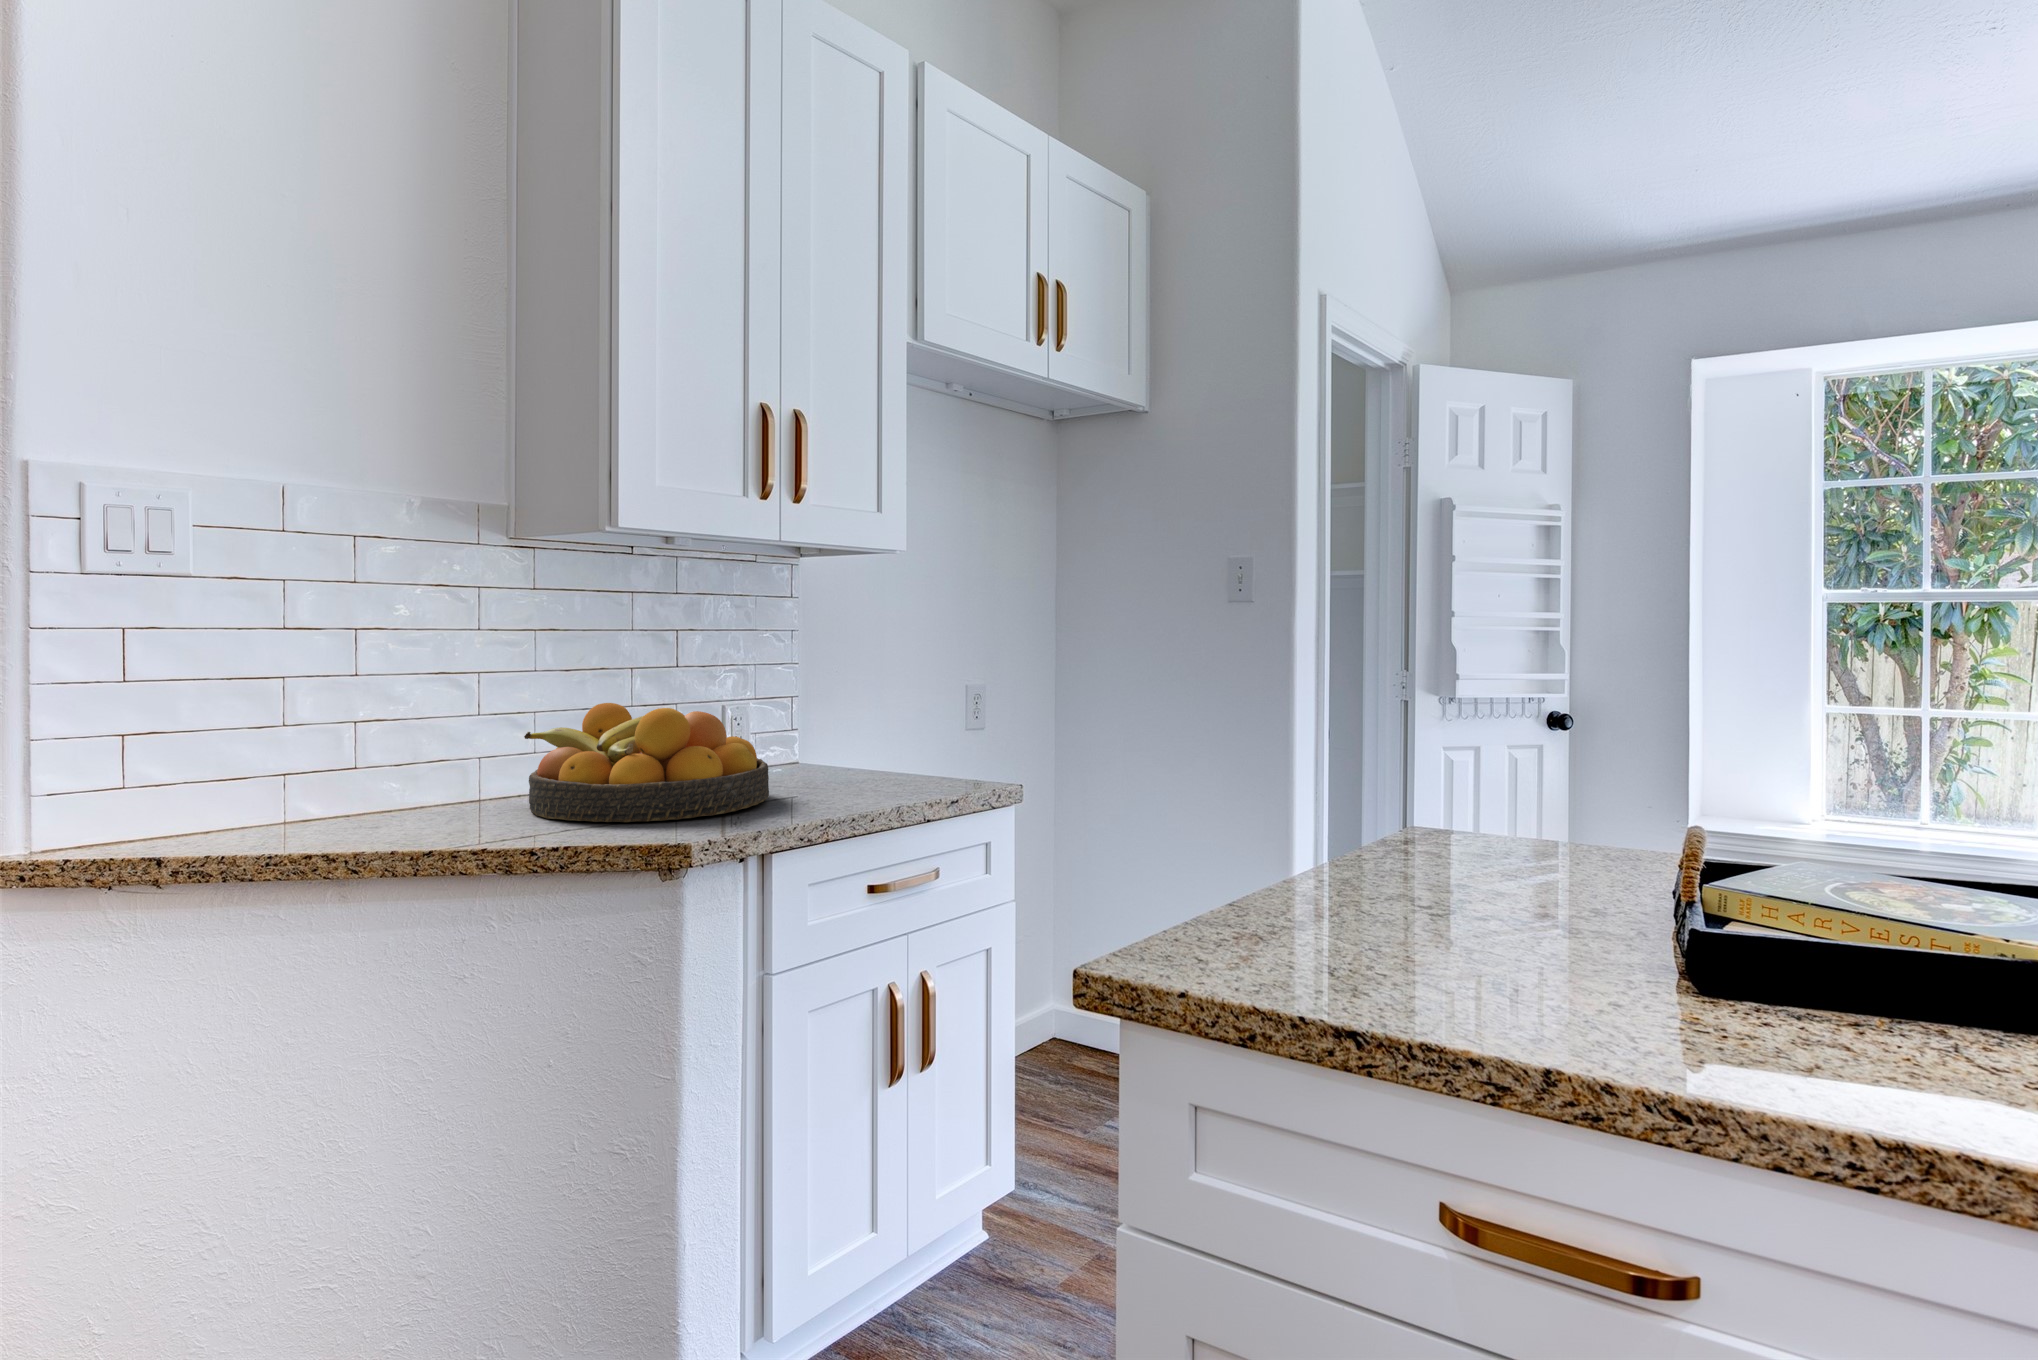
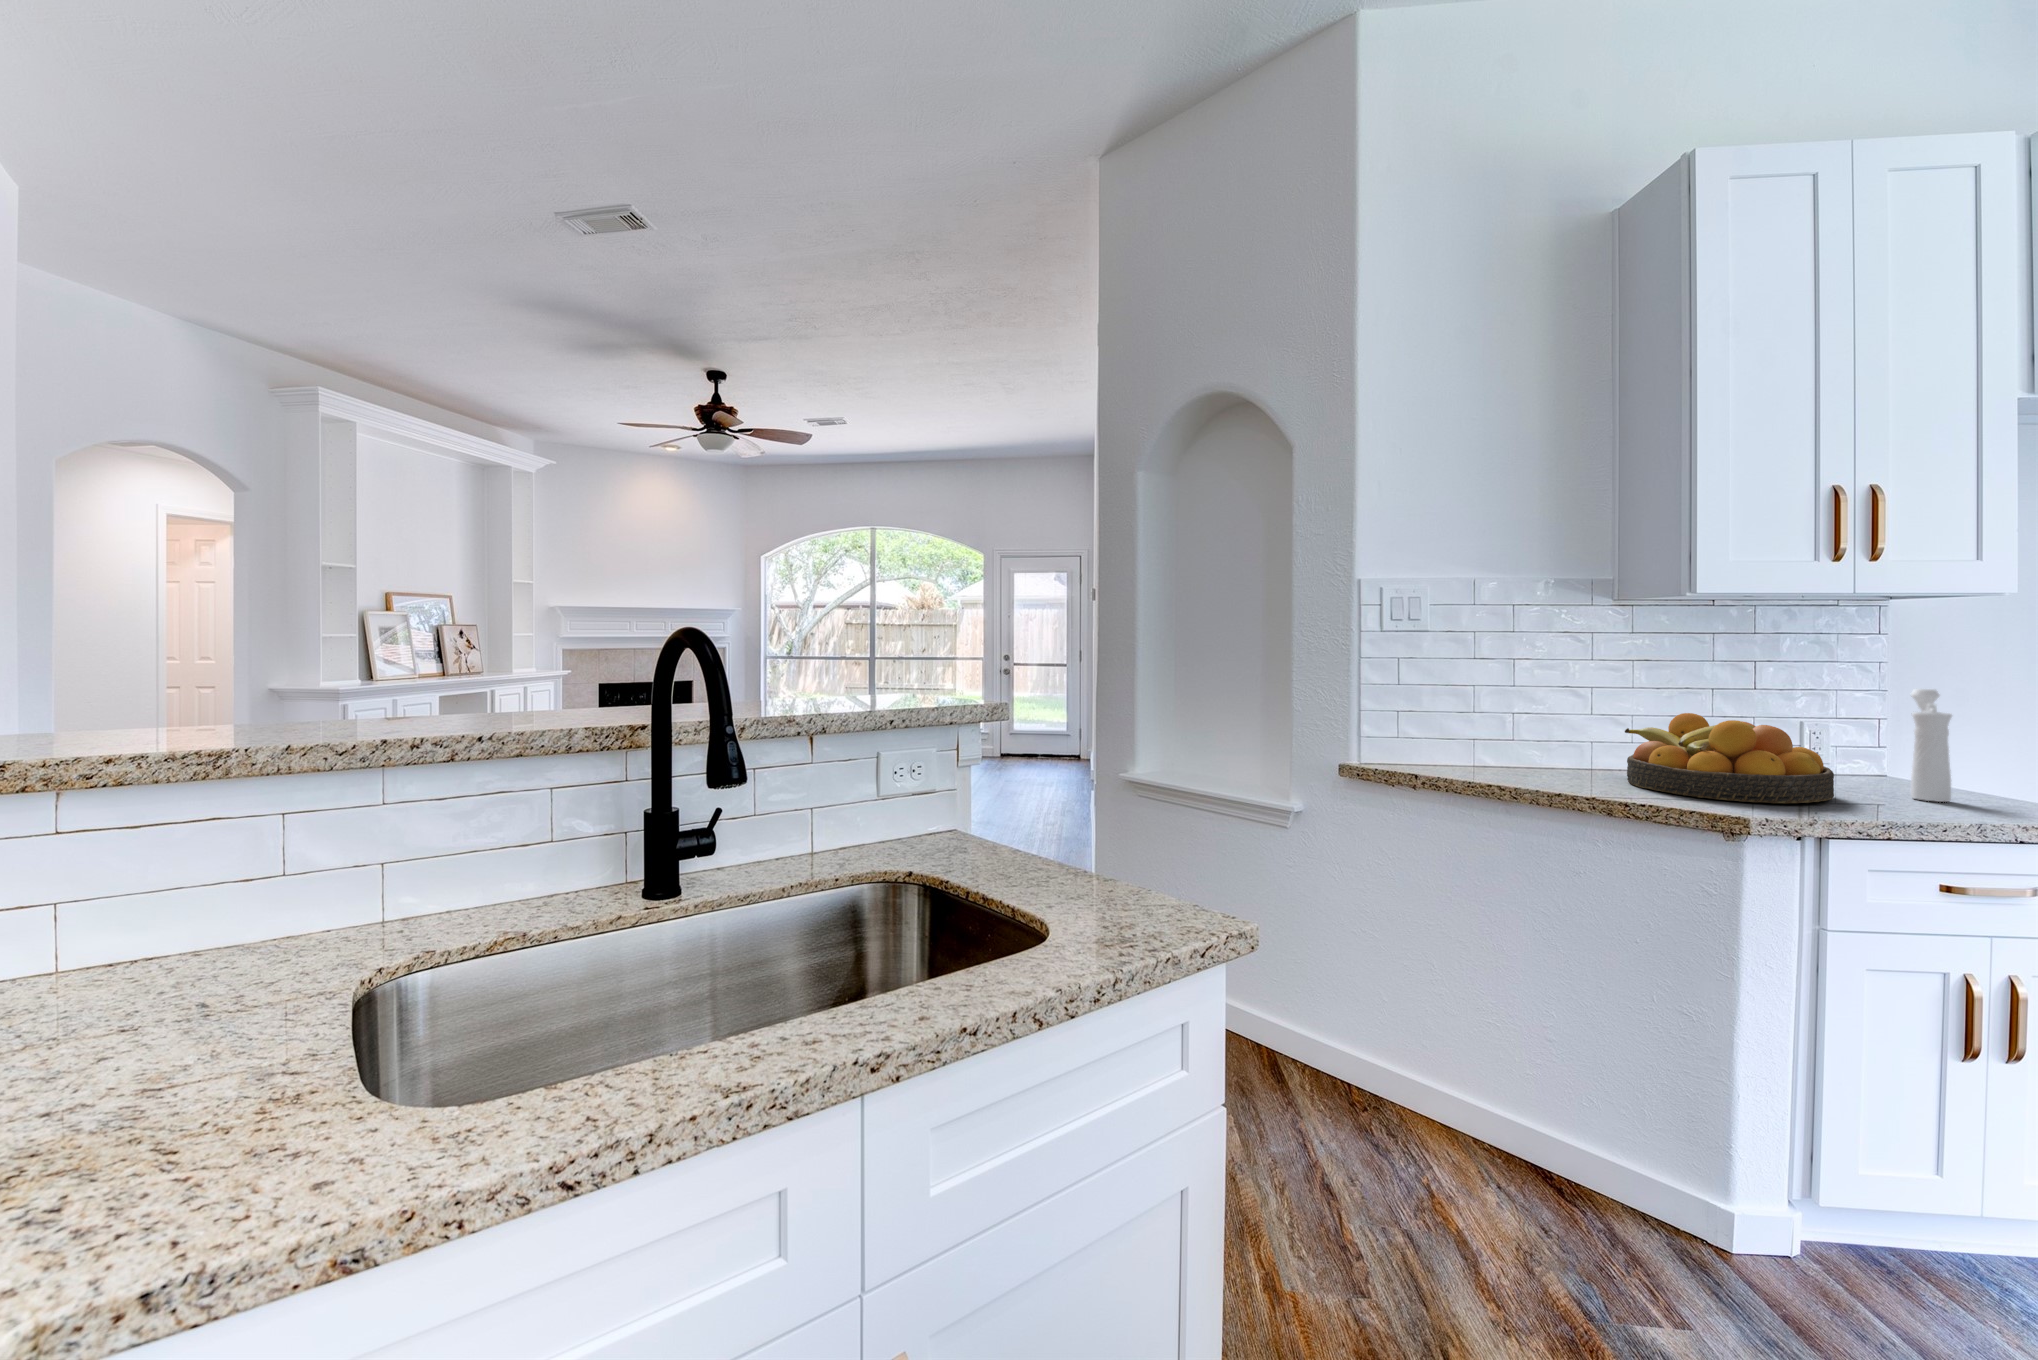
pepper mill: none [825,658,865,785] -> present [1911,689,1952,802]

